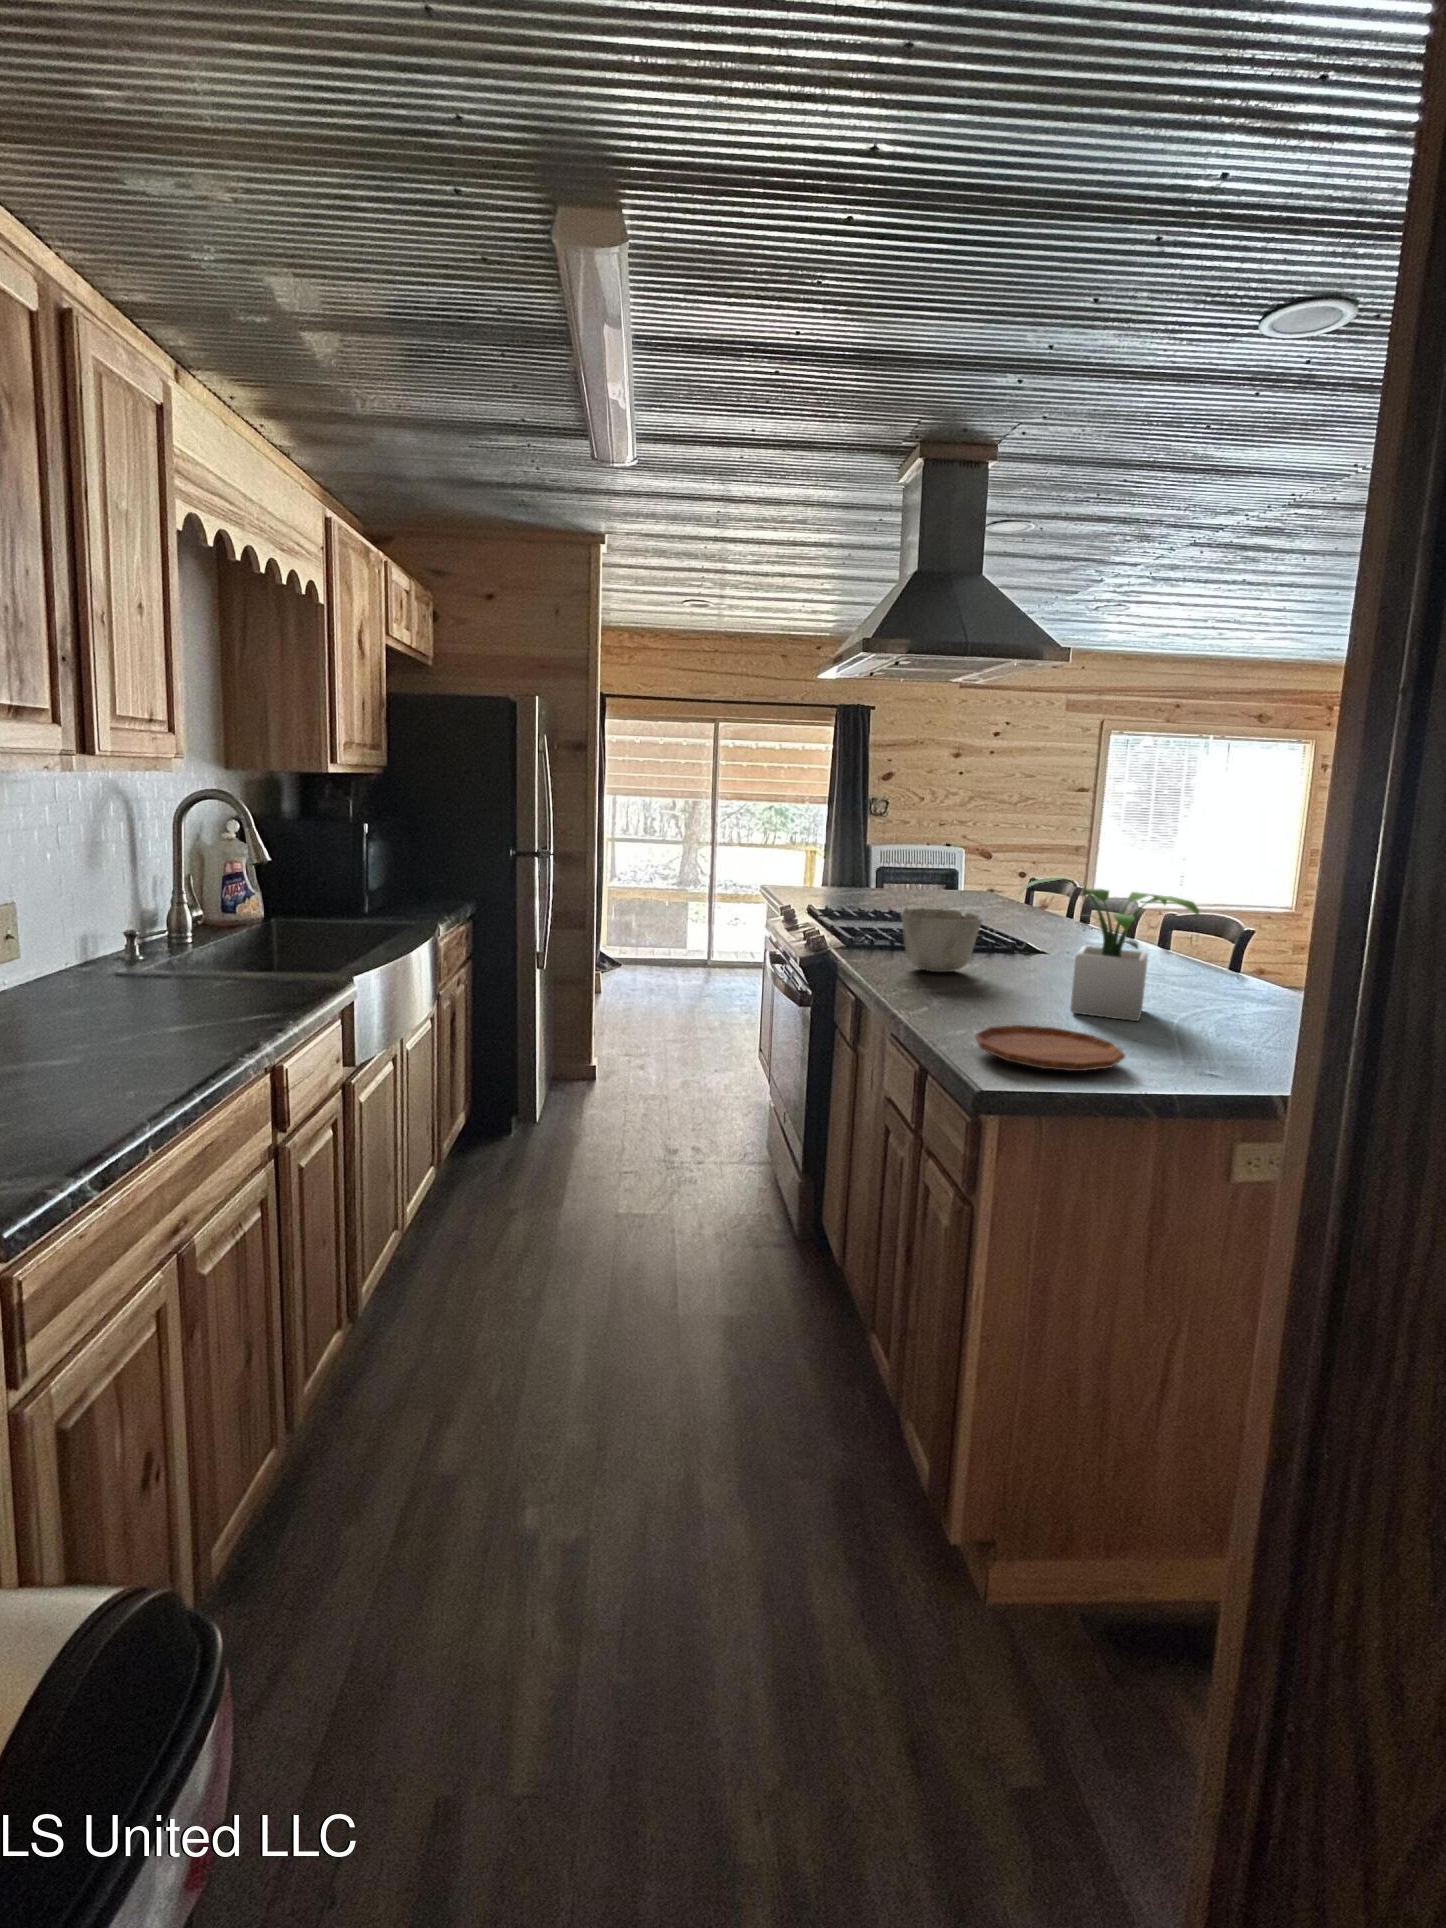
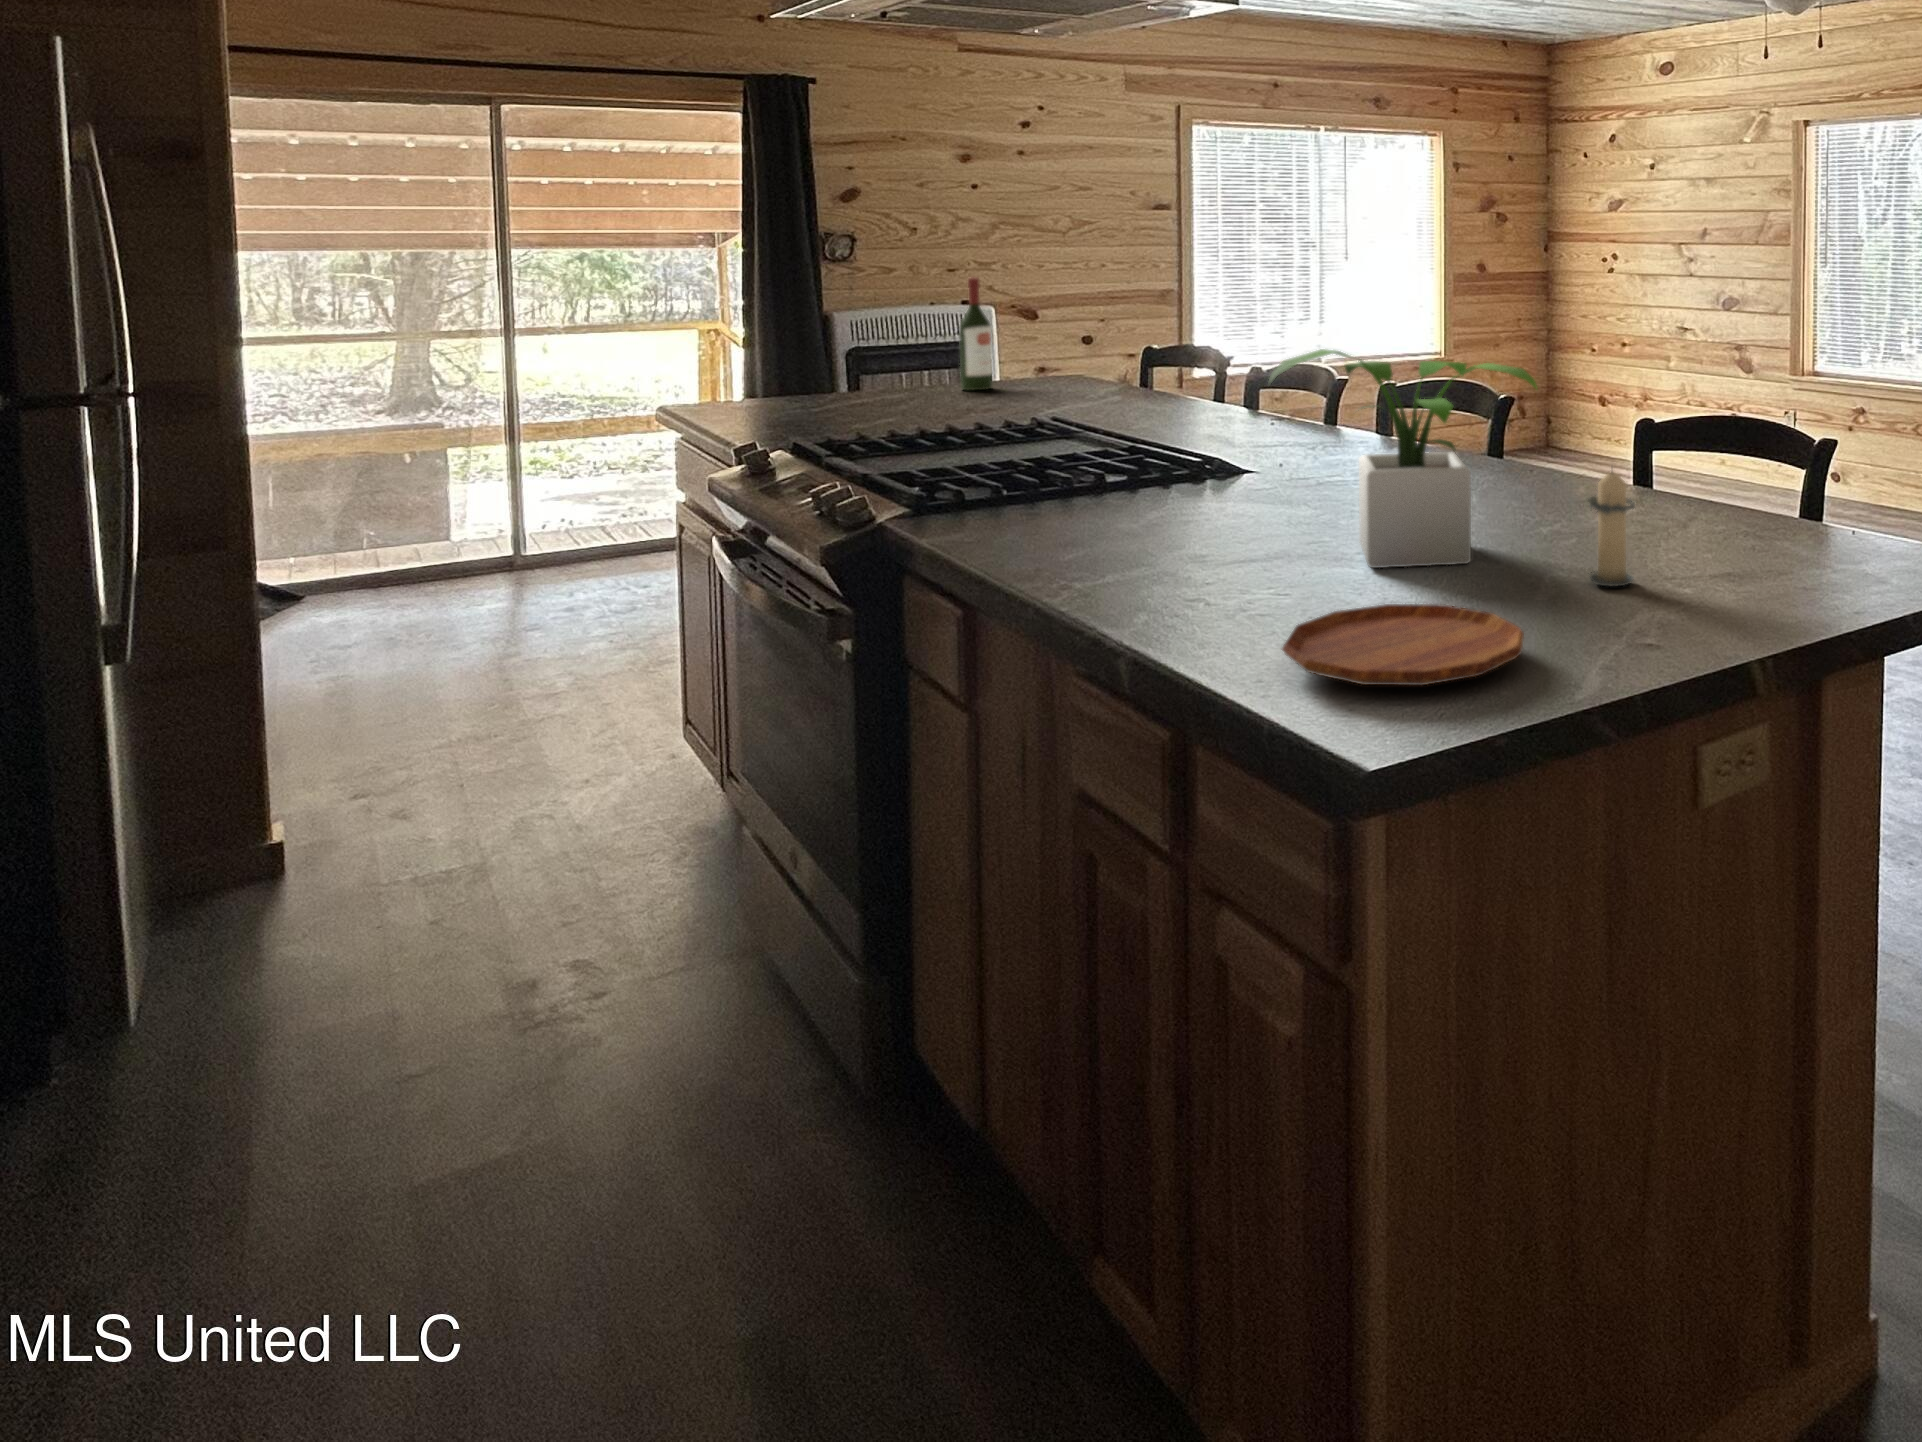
wine bottle: none [915,826,935,893] -> present [959,277,992,390]
ceramic bowl: present [901,908,983,972] -> none [1030,420,1176,533]
candle: none [1206,970,1254,1052] -> present [1589,472,1635,587]

